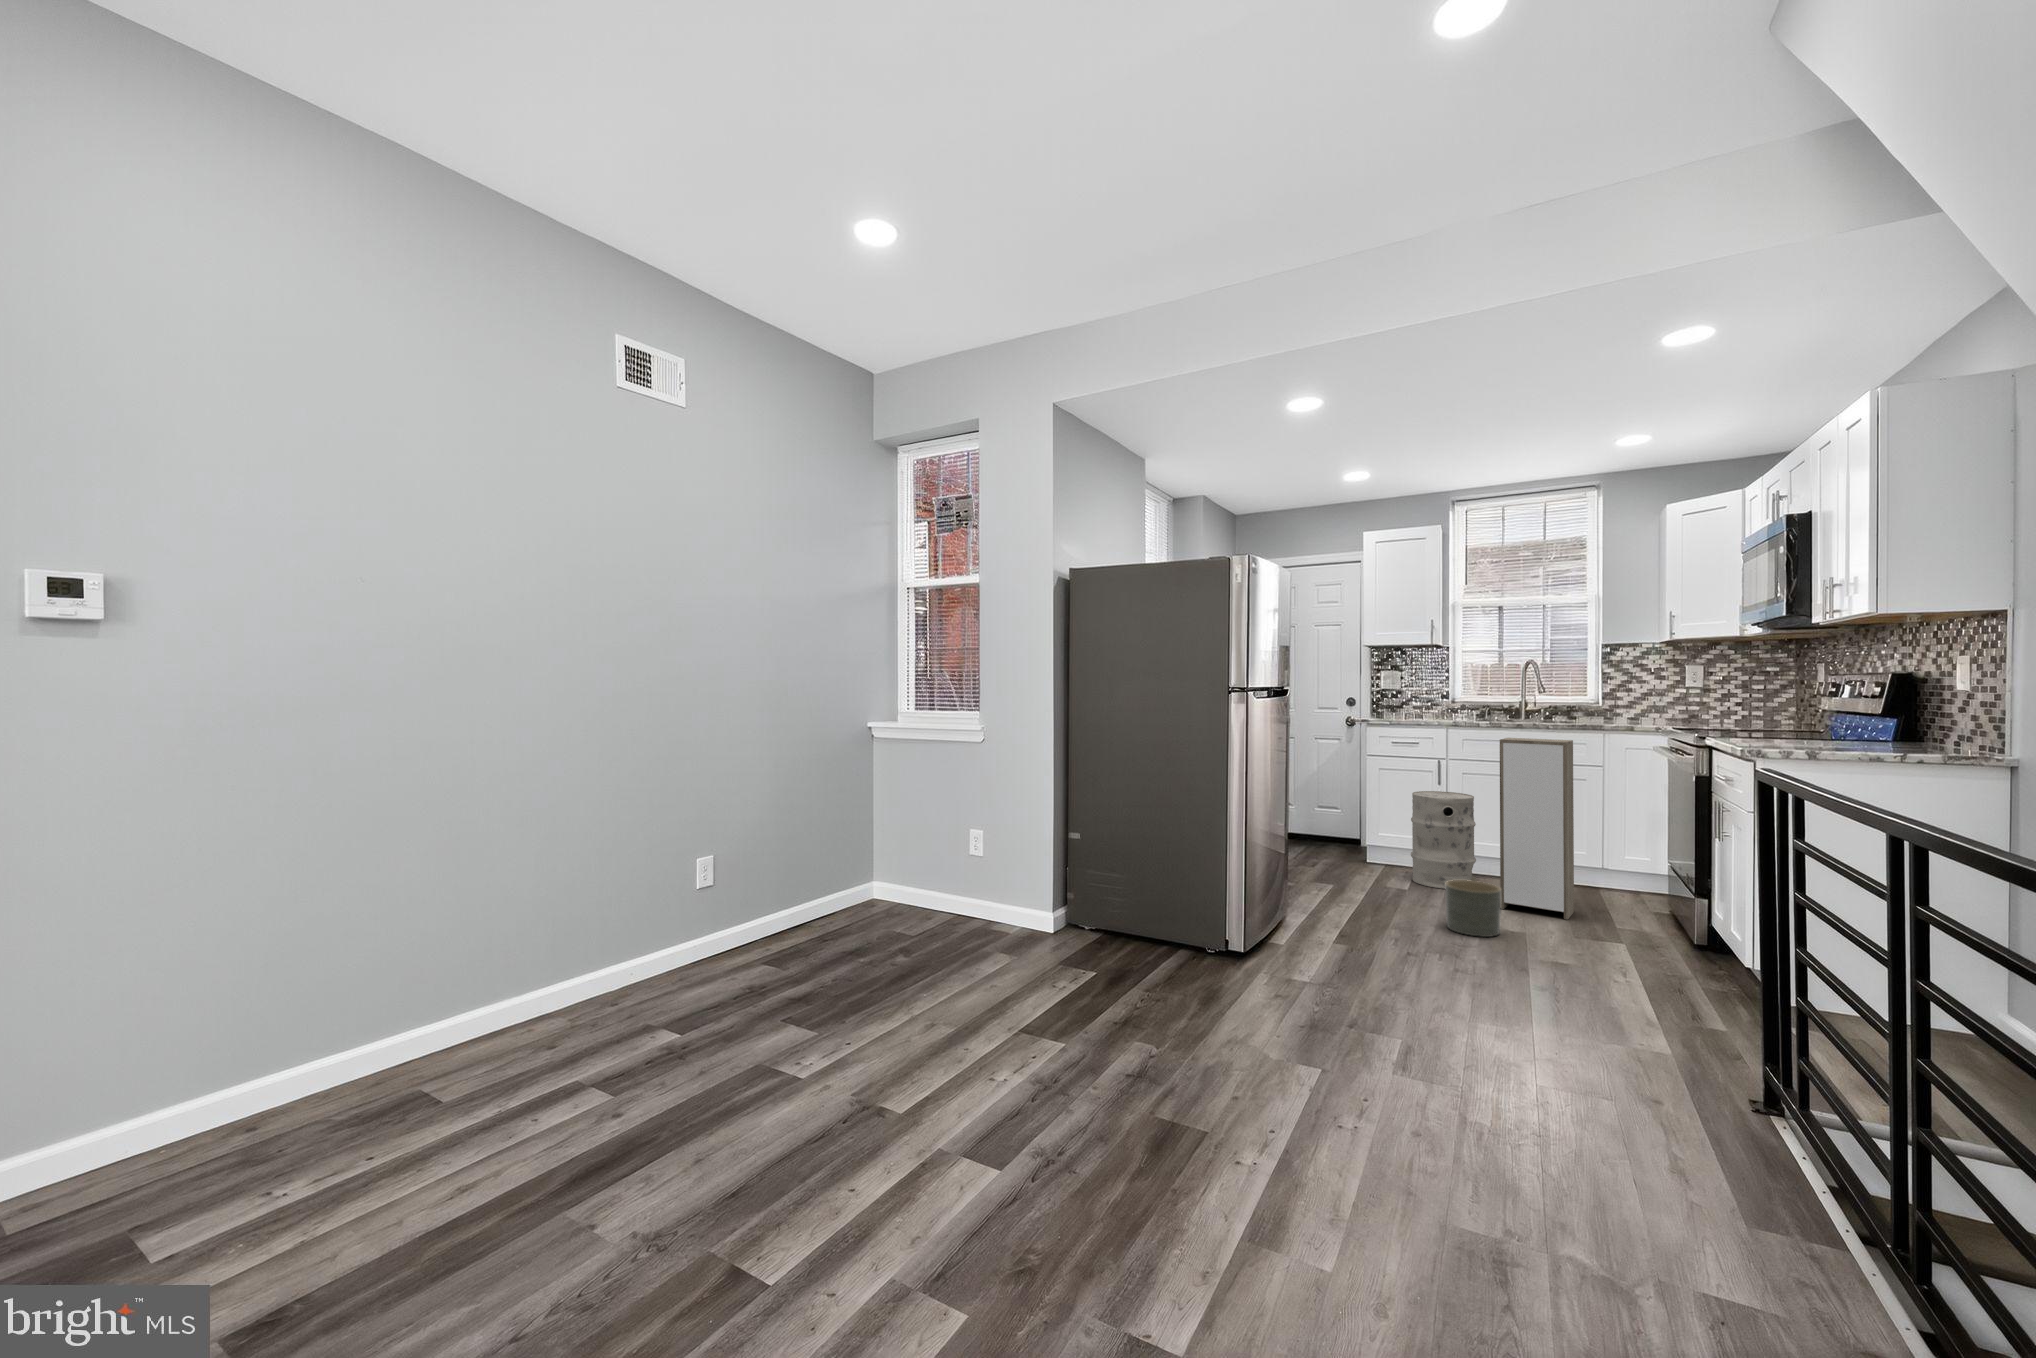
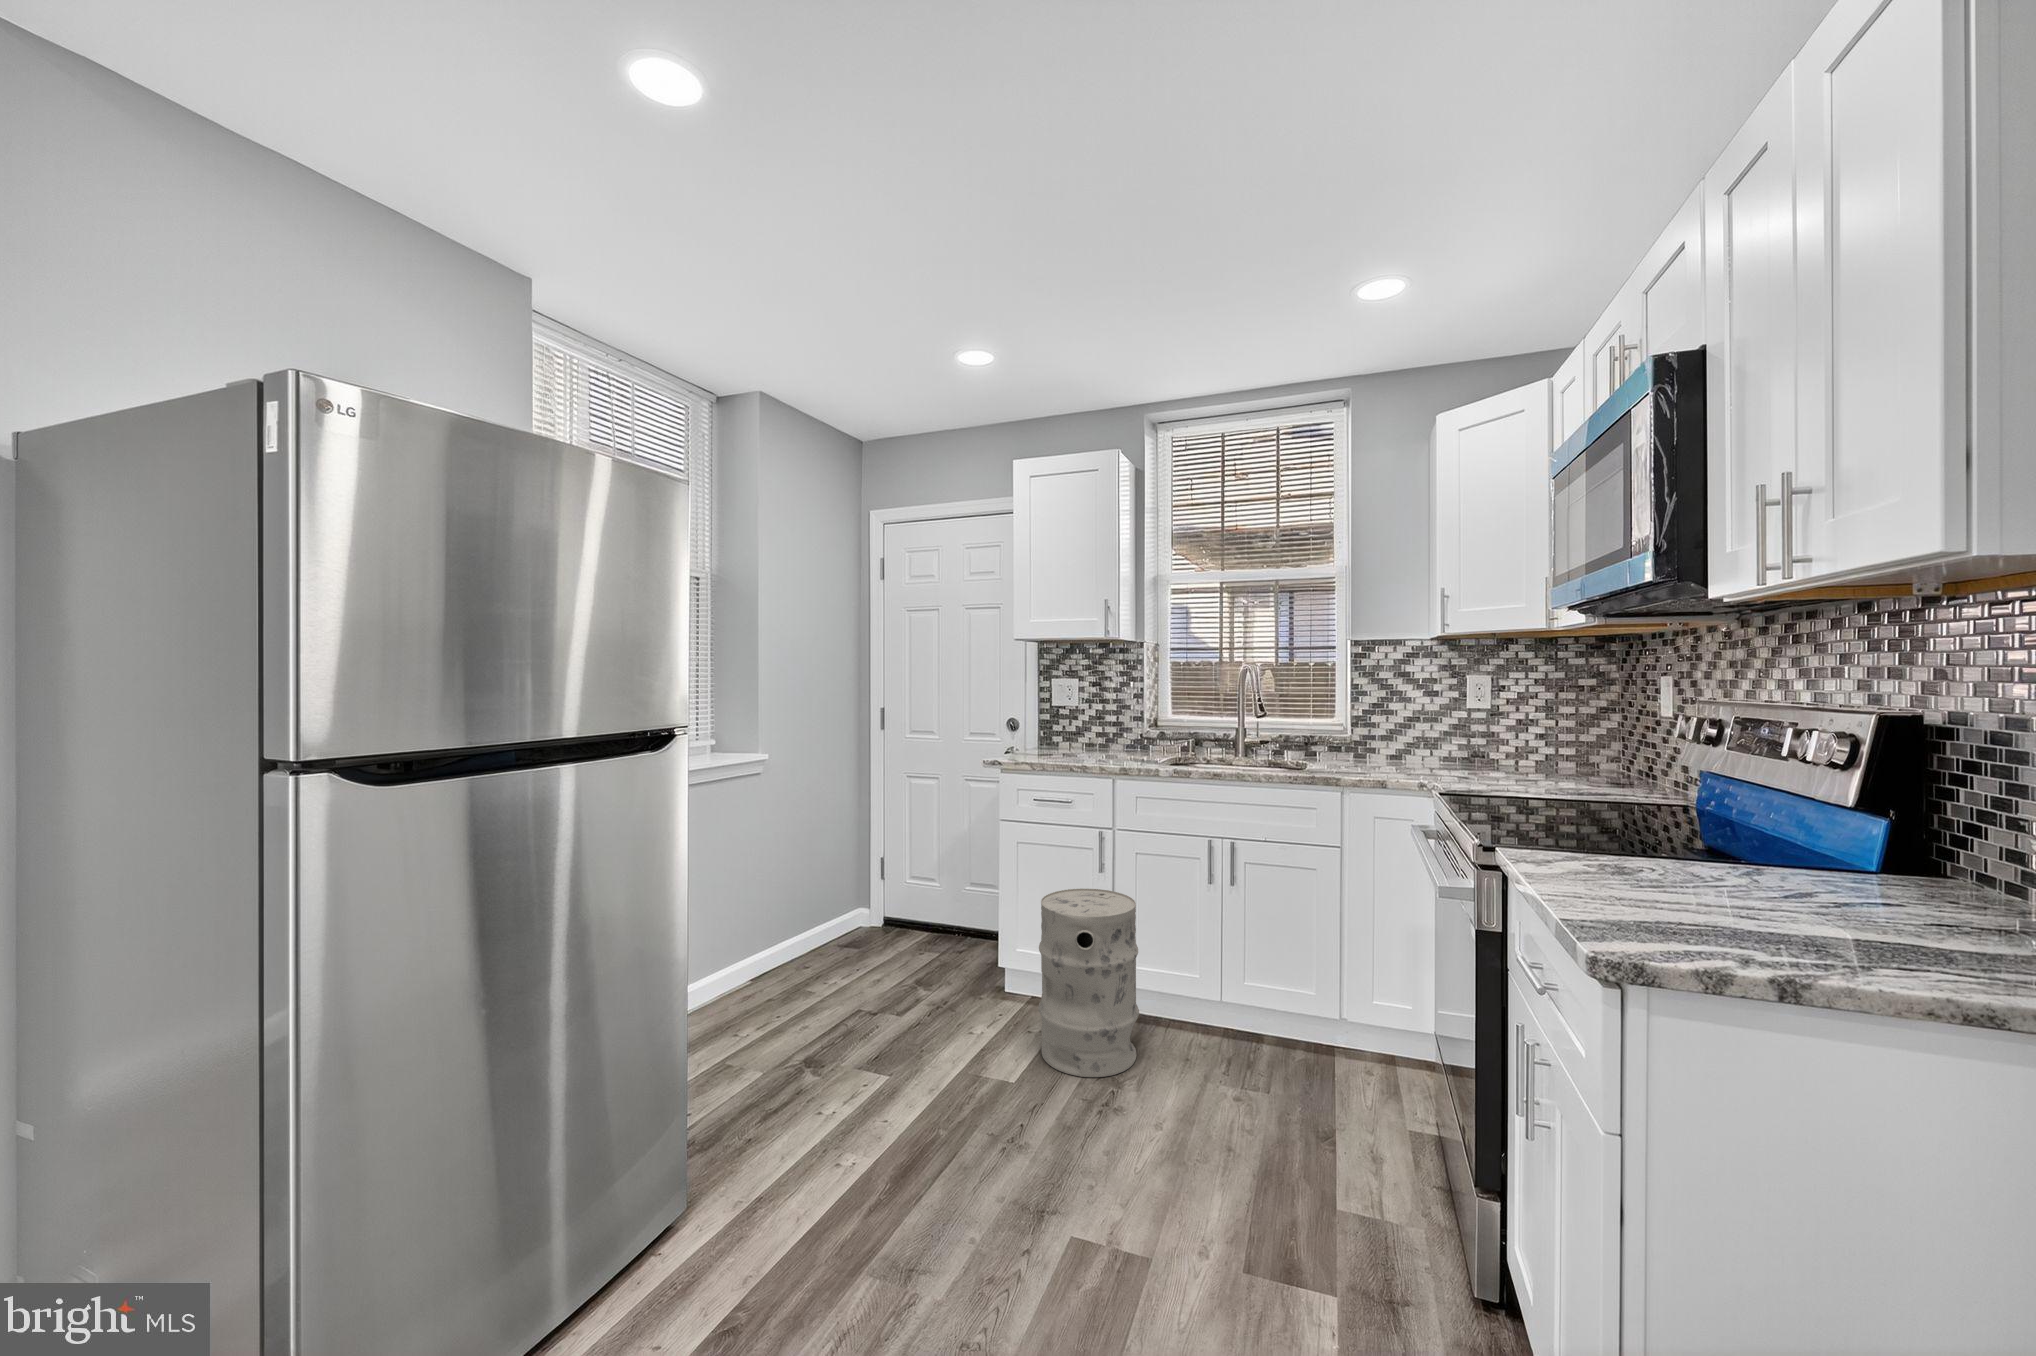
storage cabinet: present [1500,738,1574,920] -> none [1143,815,1272,1189]
planter: present [1446,880,1501,937] -> none [992,1140,1097,1306]

